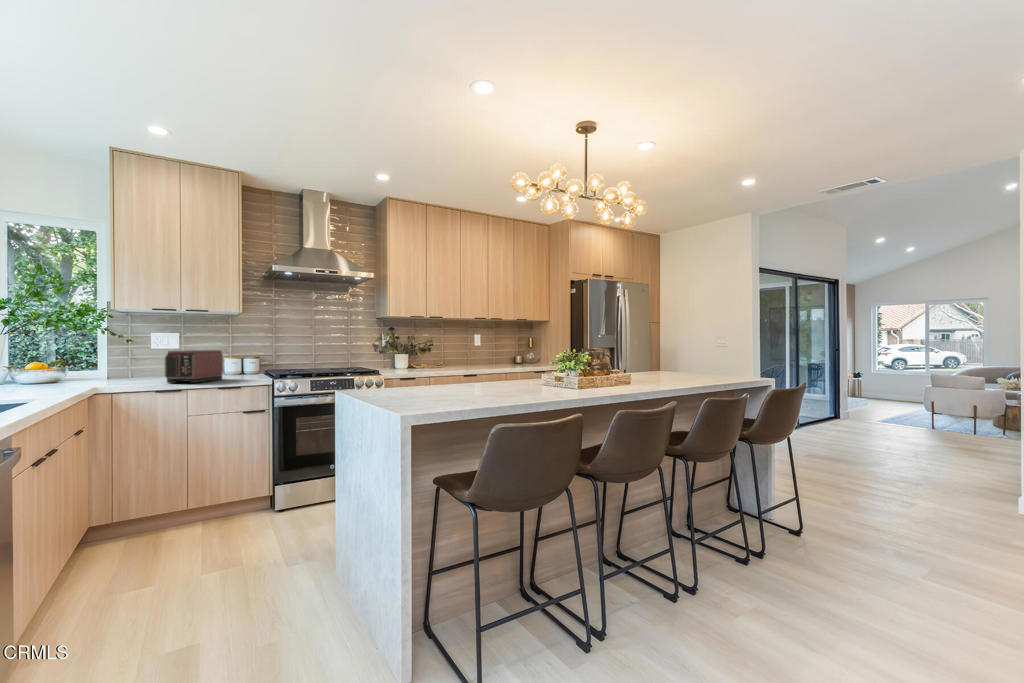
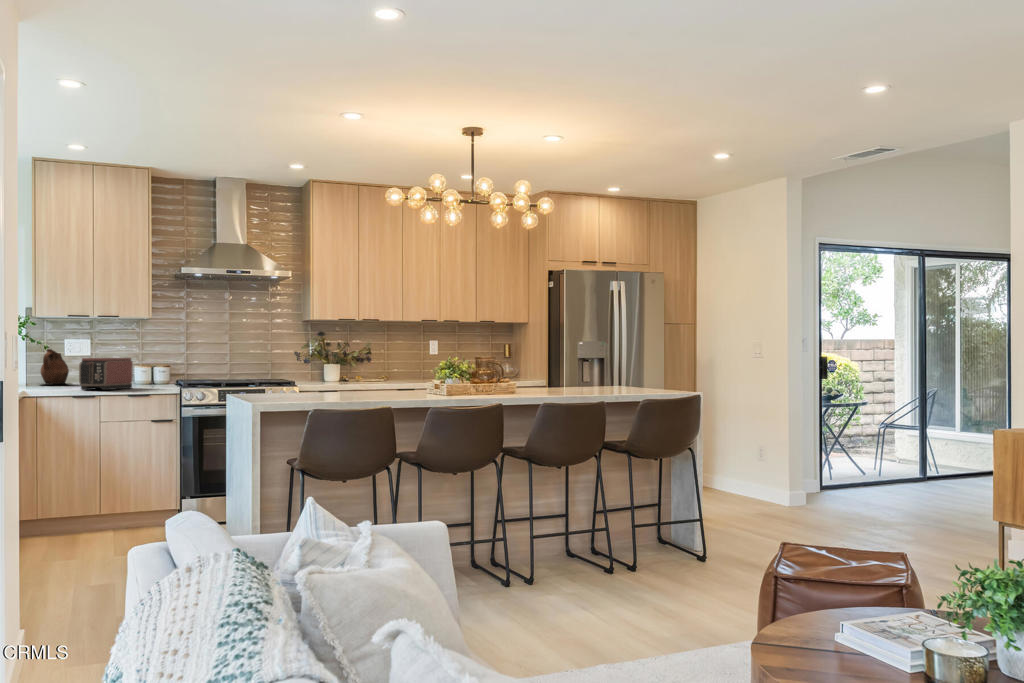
ceramic pitcher: none [123,342,162,377] -> present [41,349,69,385]

